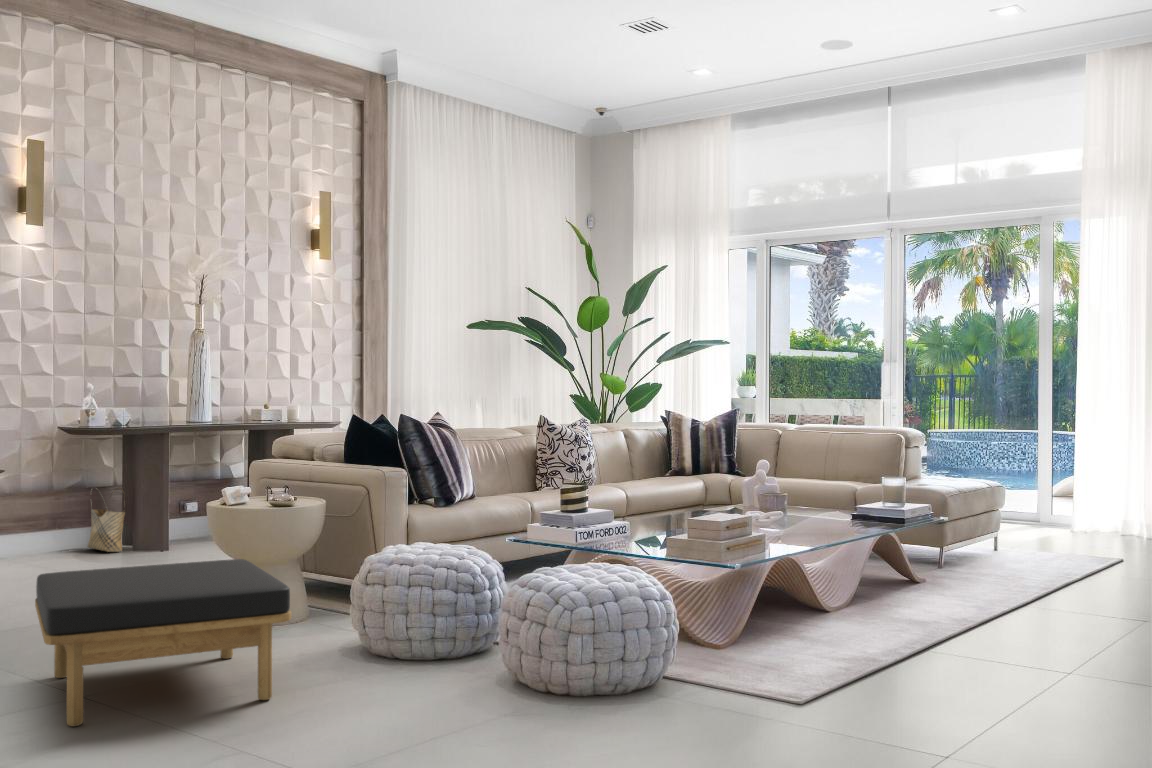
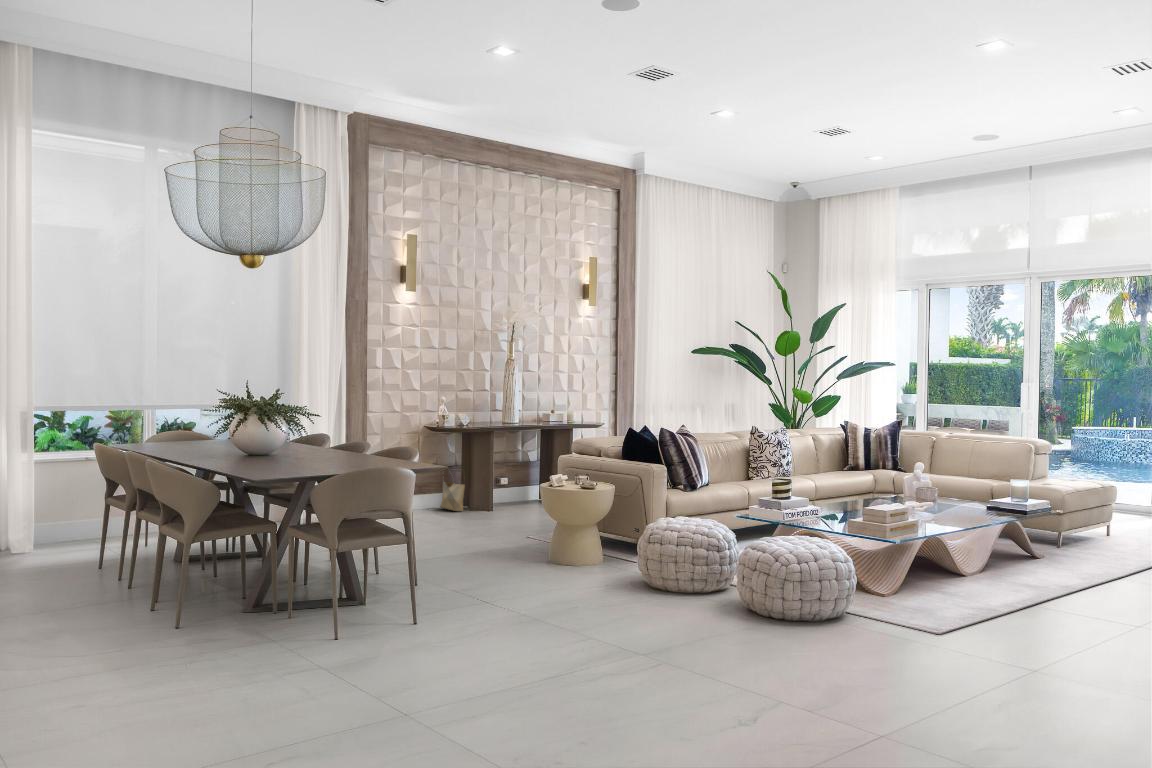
ottoman: present [35,559,291,726] -> none [460,523,614,616]

